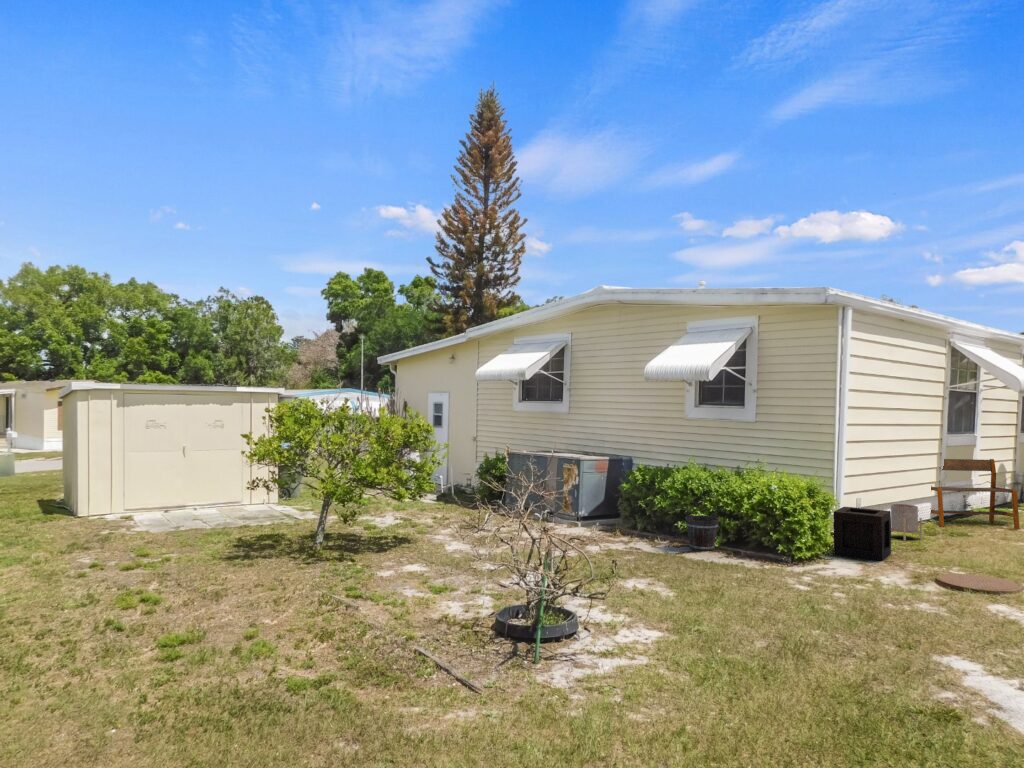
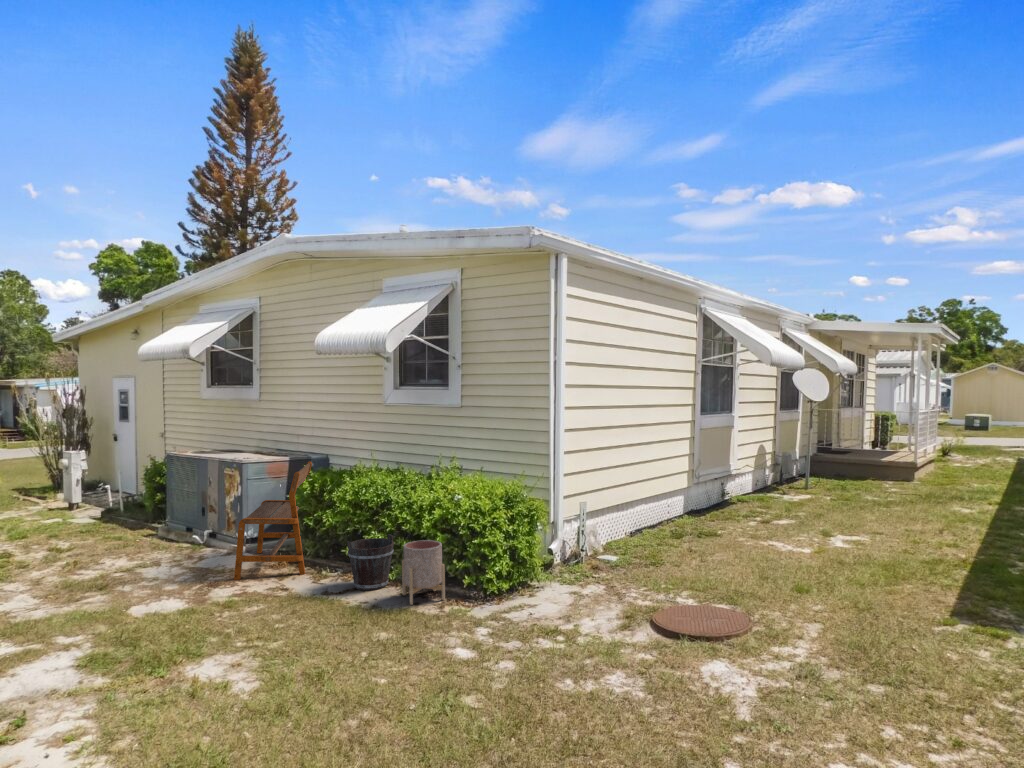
bench: present [930,459,1020,529] -> present [234,462,312,580]
planter: present [891,504,922,541] -> present [402,540,445,605]
wooden crate: present [833,507,891,561] -> none [542,514,616,588]

